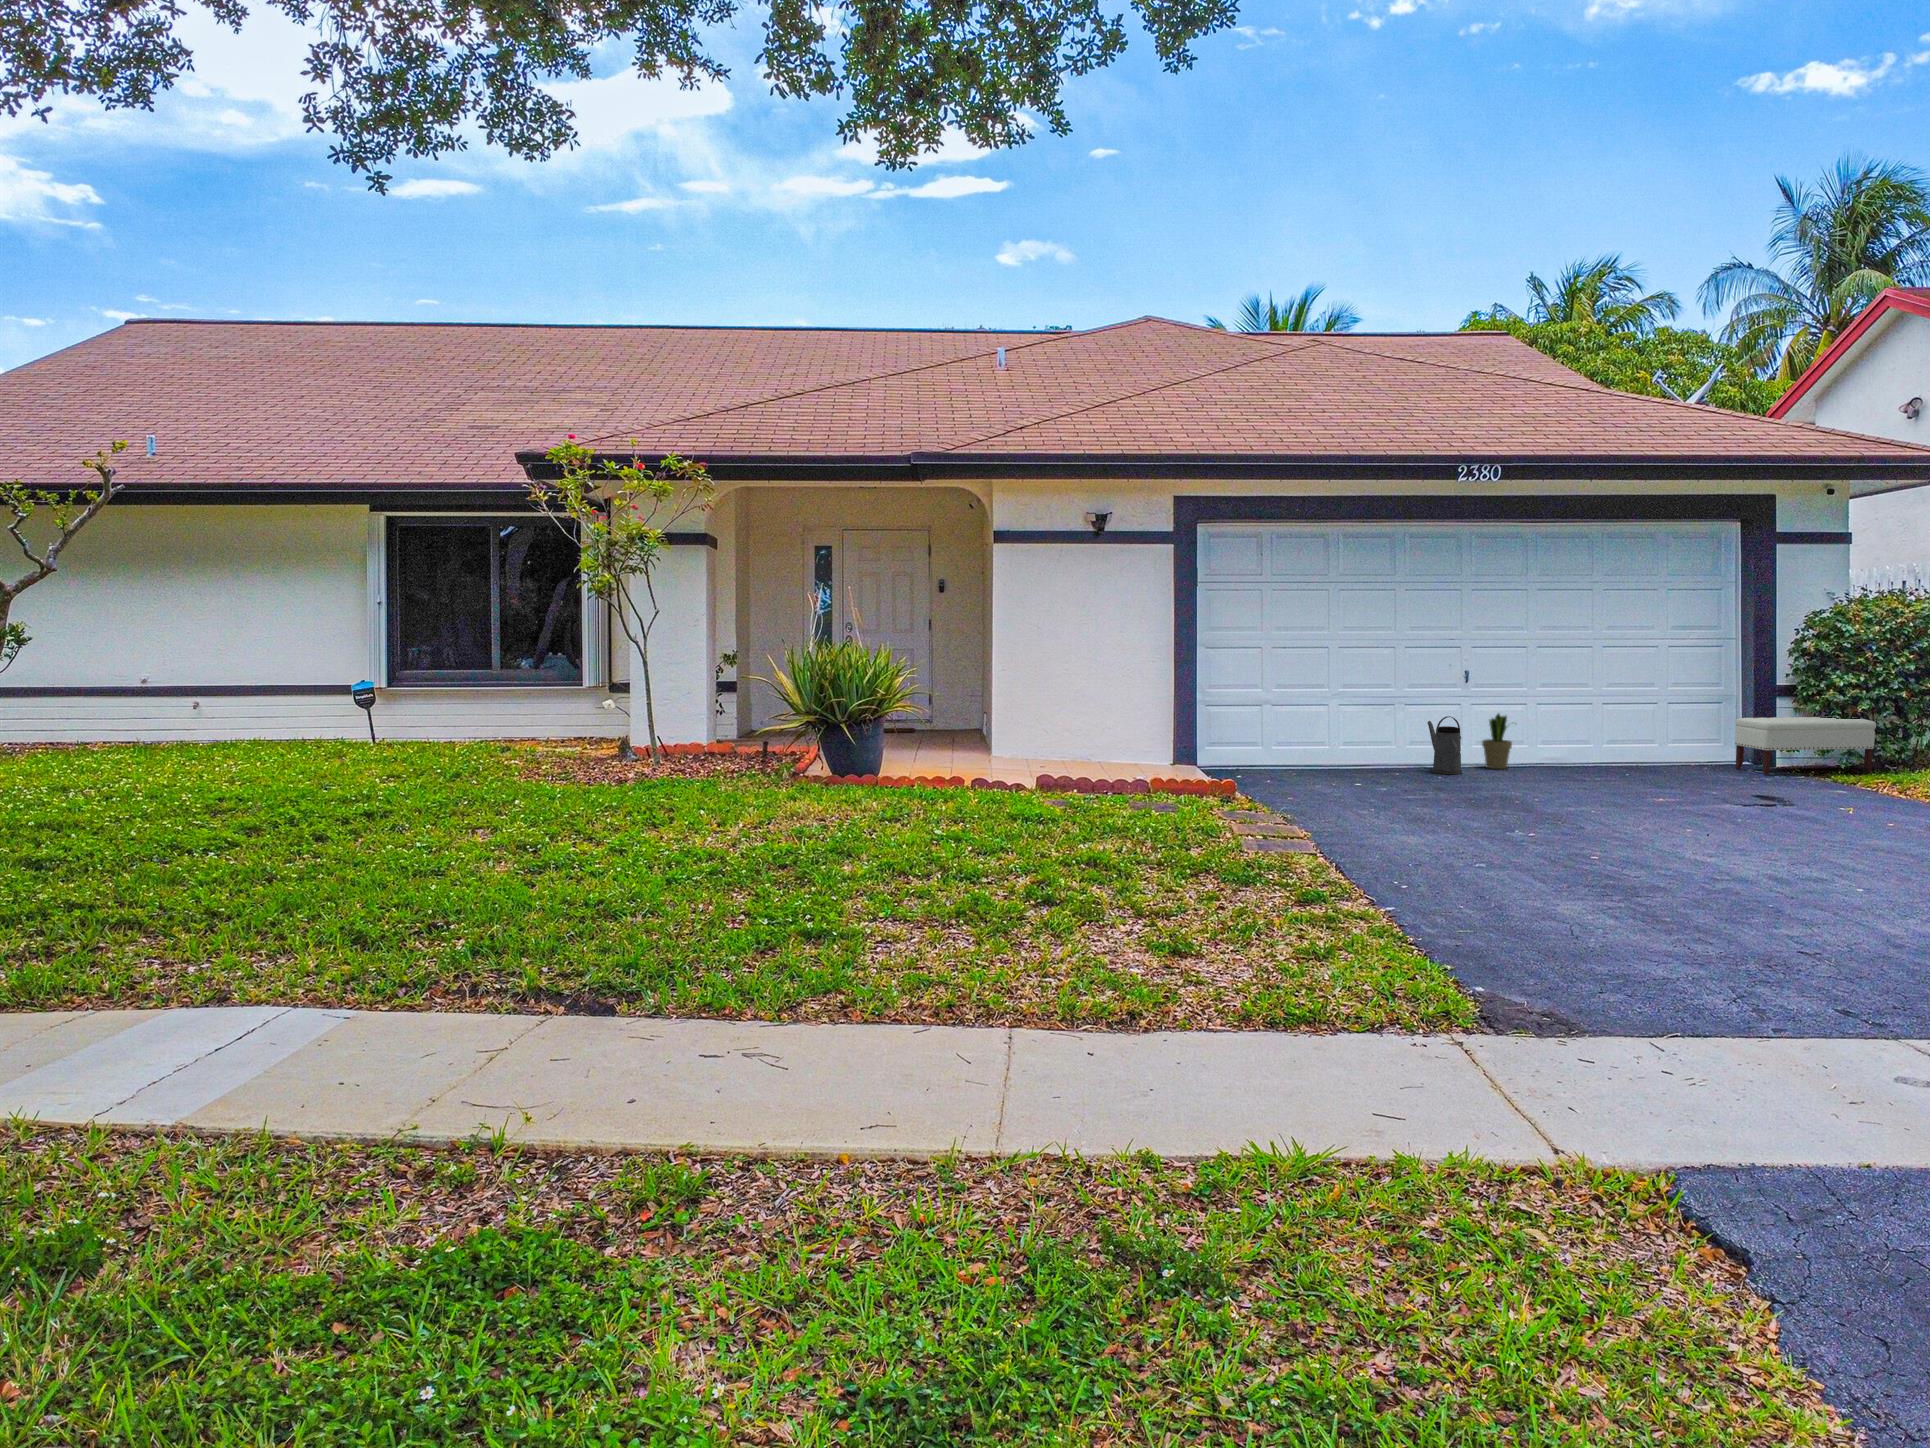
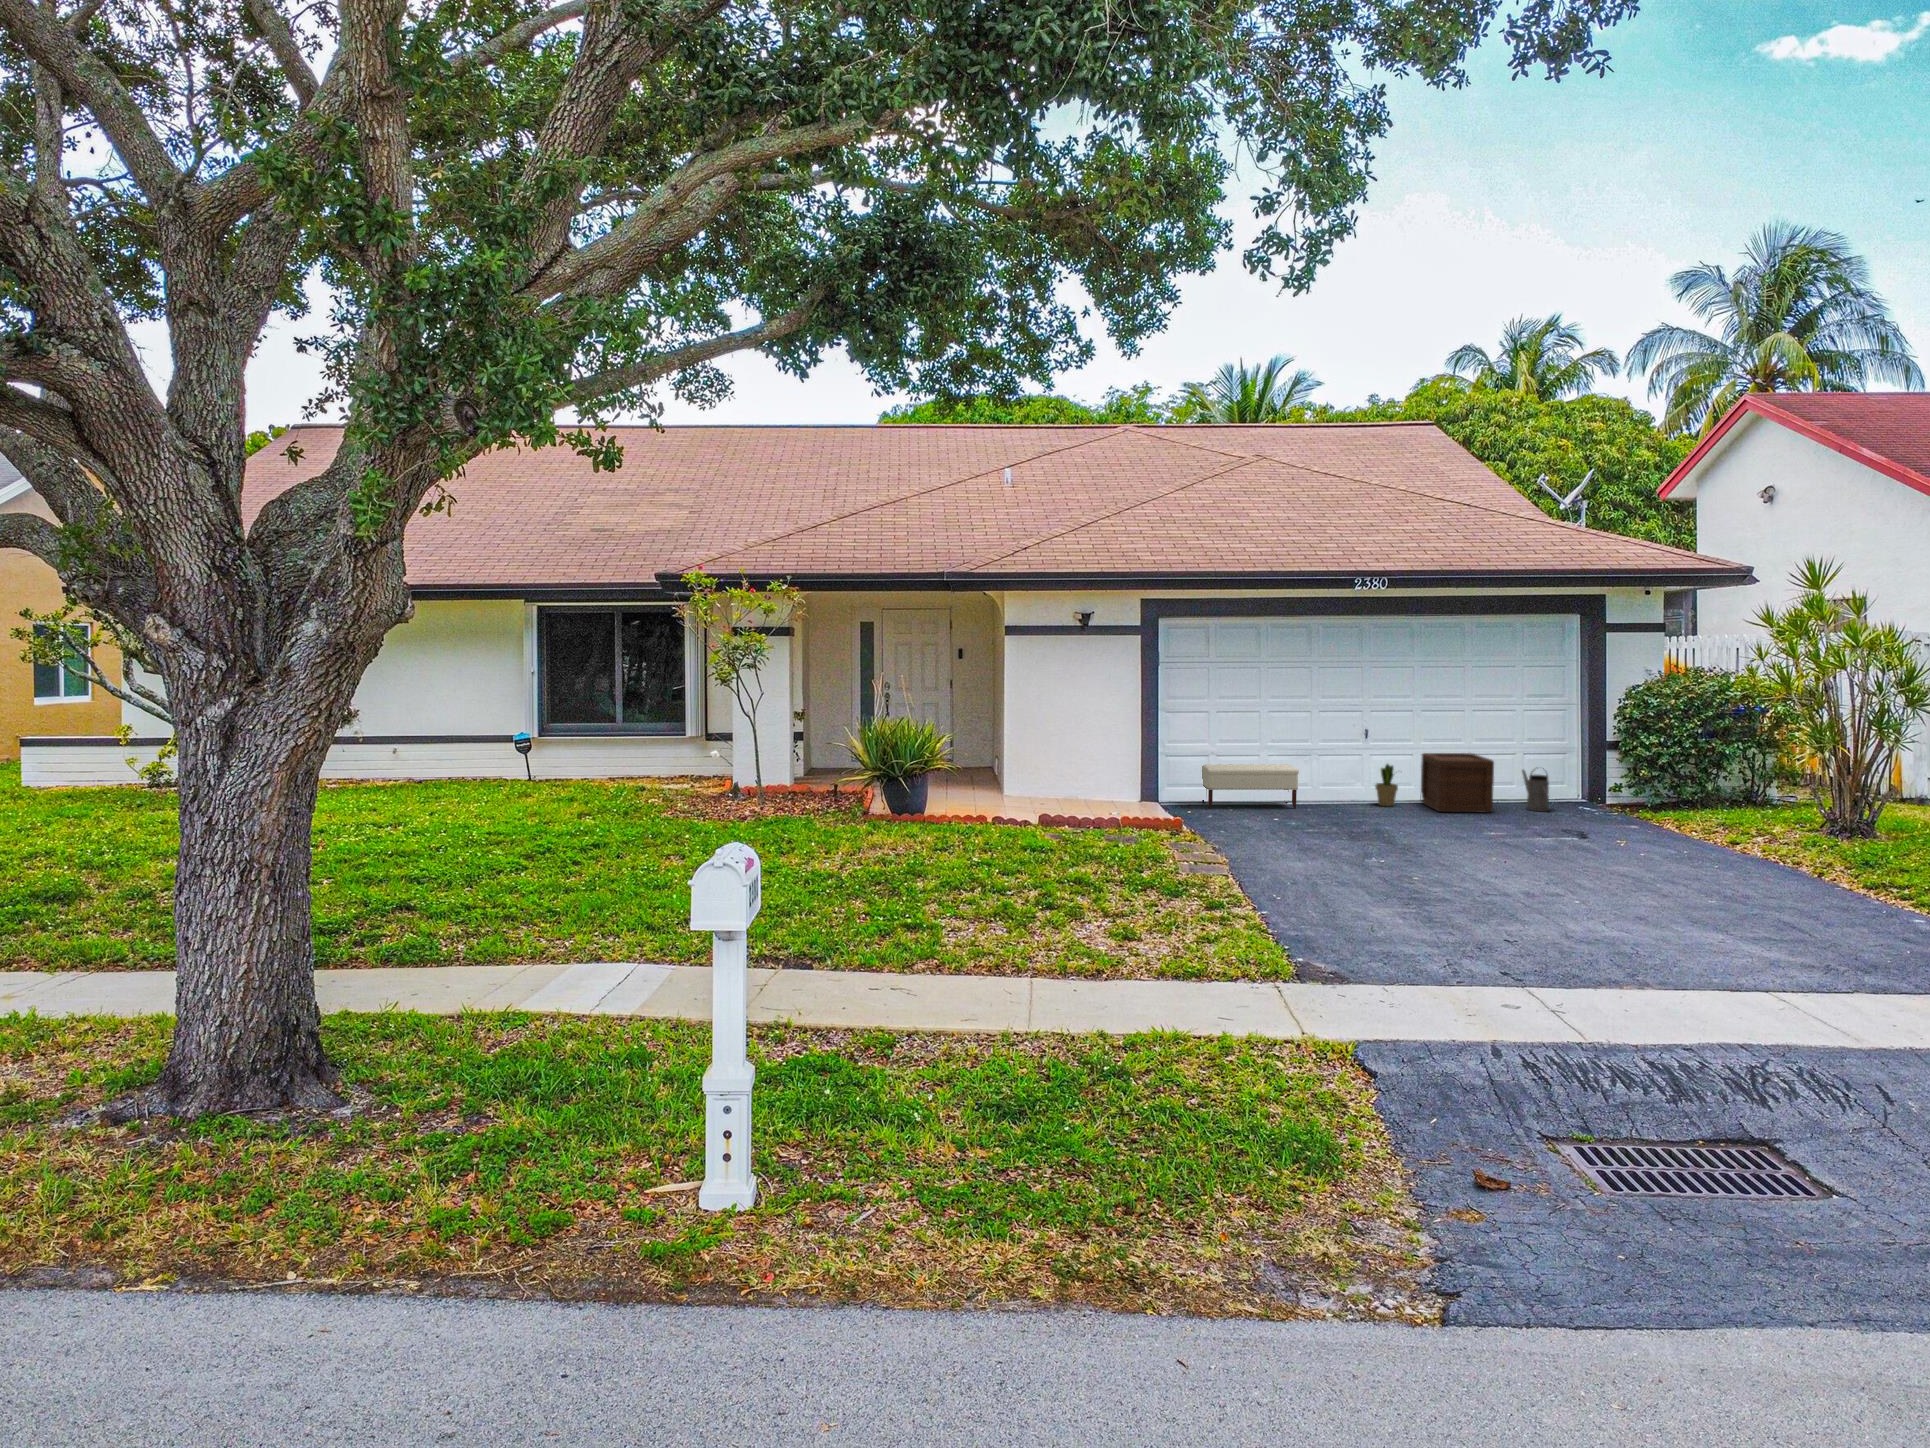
wooden crate: none [1539,700,1641,776] -> present [1420,753,1494,813]
watering can: present [1428,716,1462,774] -> present [1522,767,1550,811]
bench: present [1735,717,1876,775] -> present [1202,764,1299,808]

